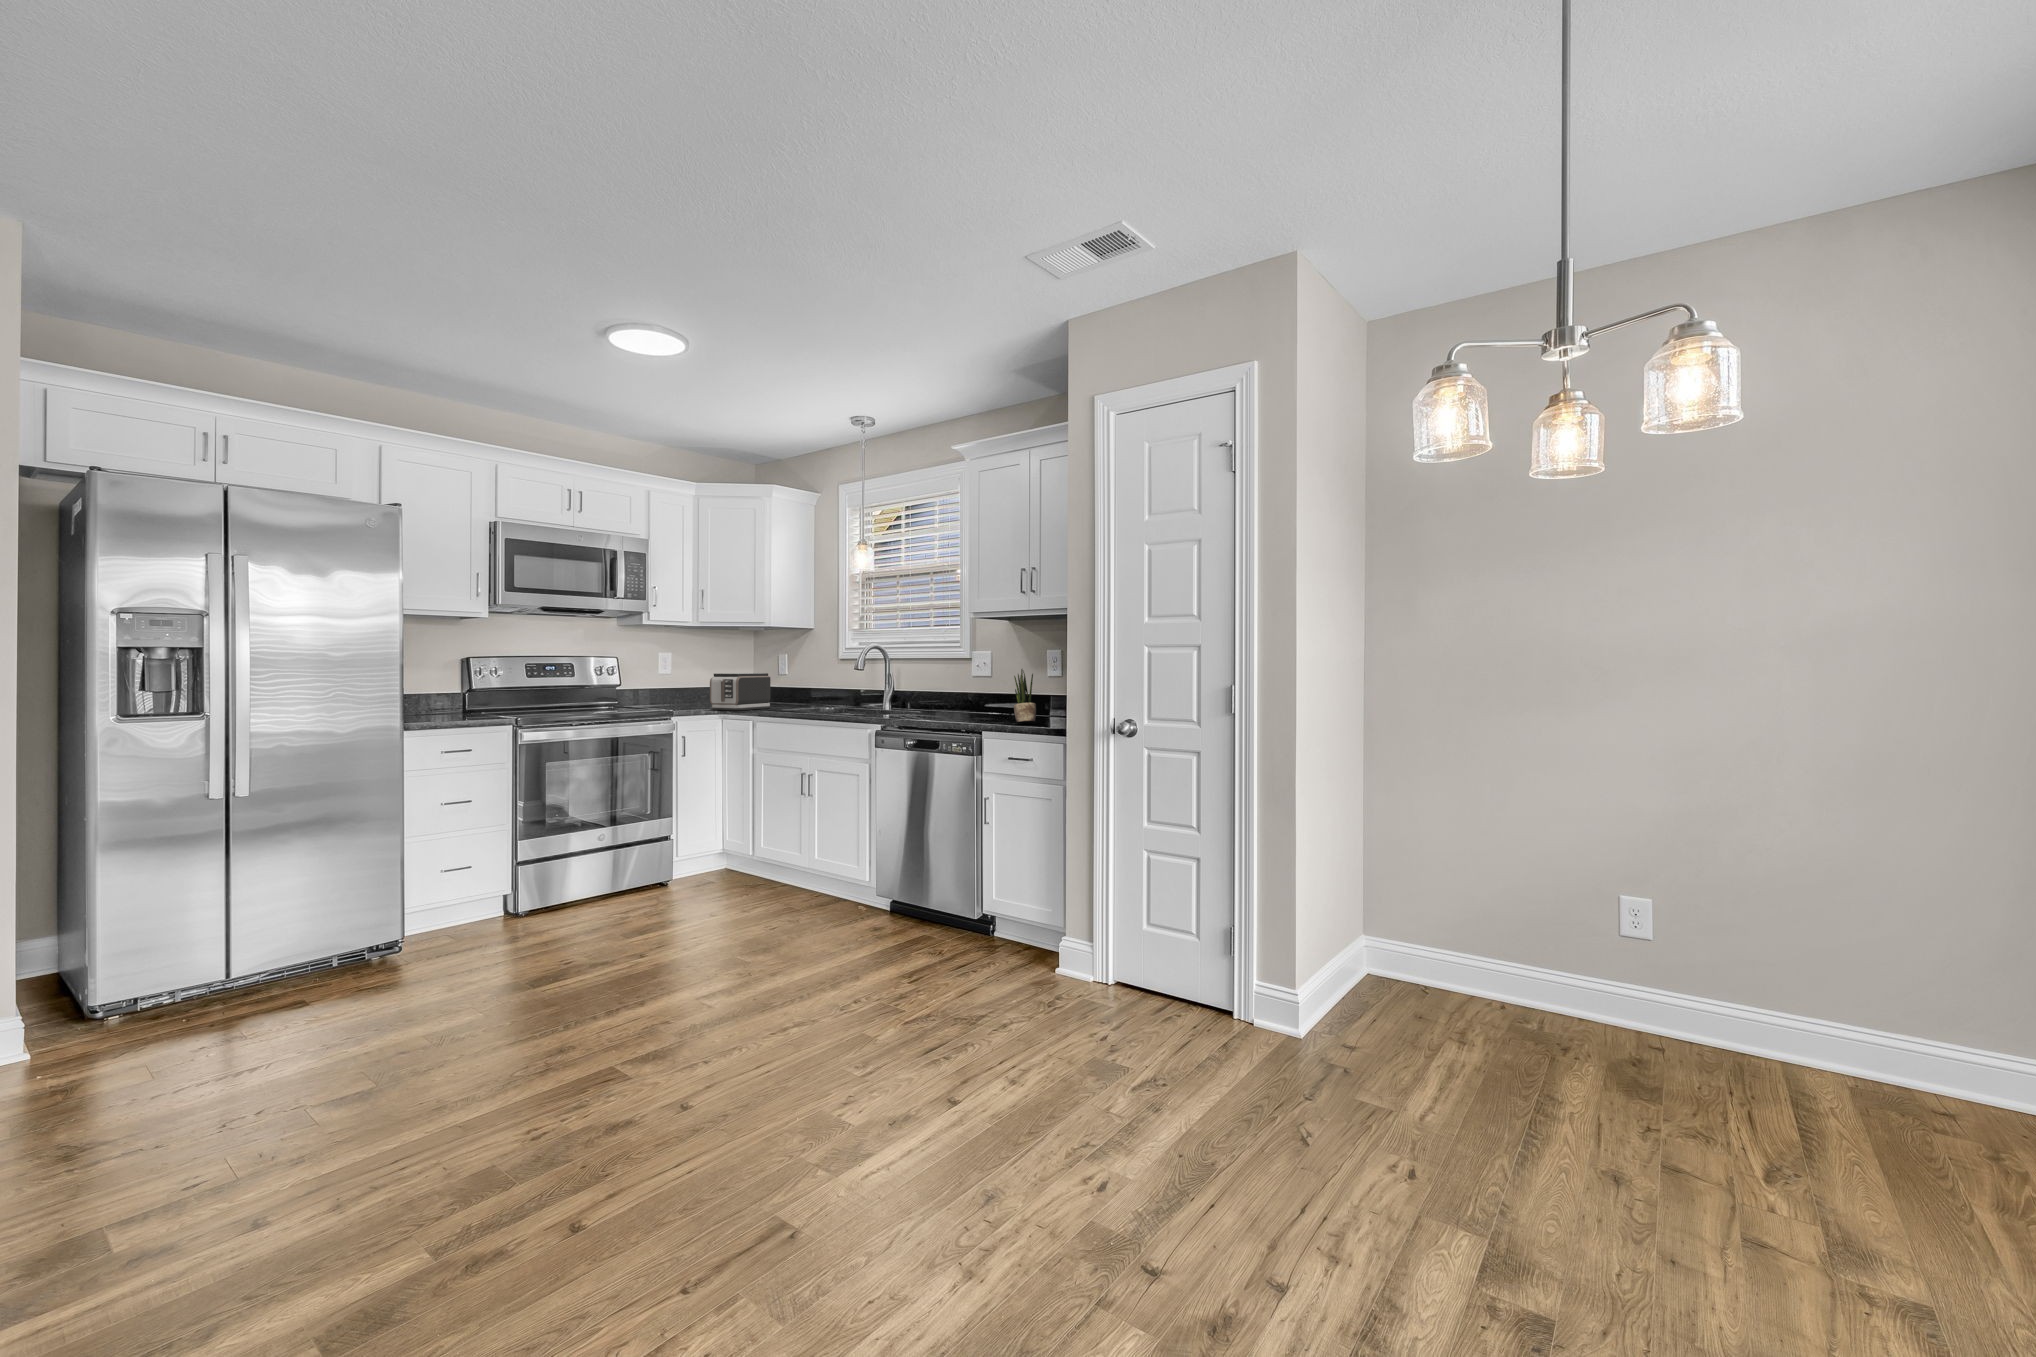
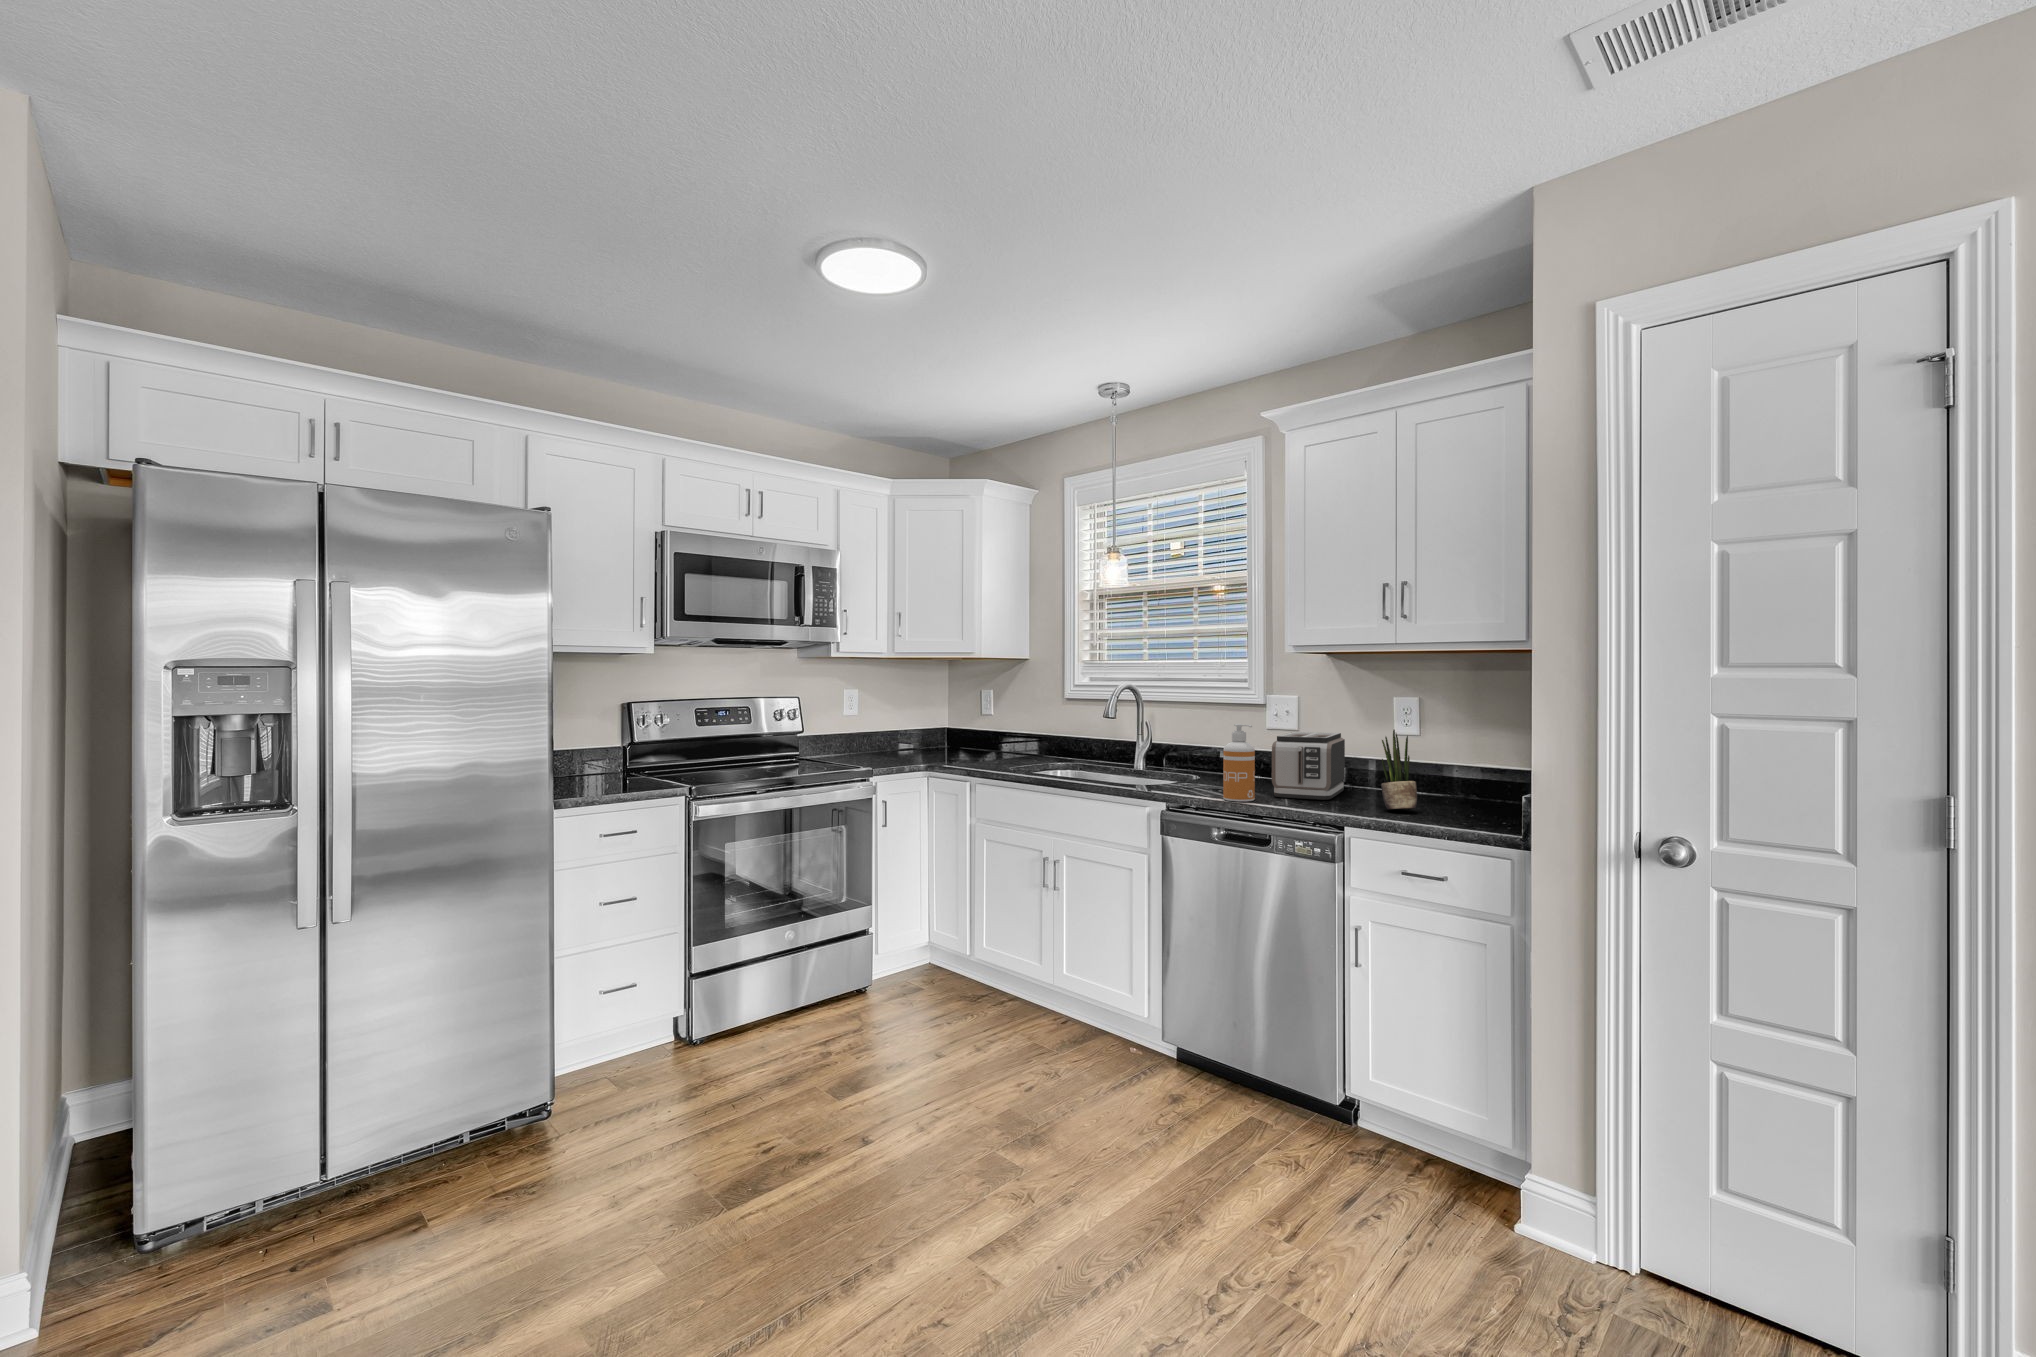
soap dispenser: none [916,667,937,721] -> present [1223,724,1255,802]
toaster: present [710,673,771,711] -> present [1272,732,1345,800]

